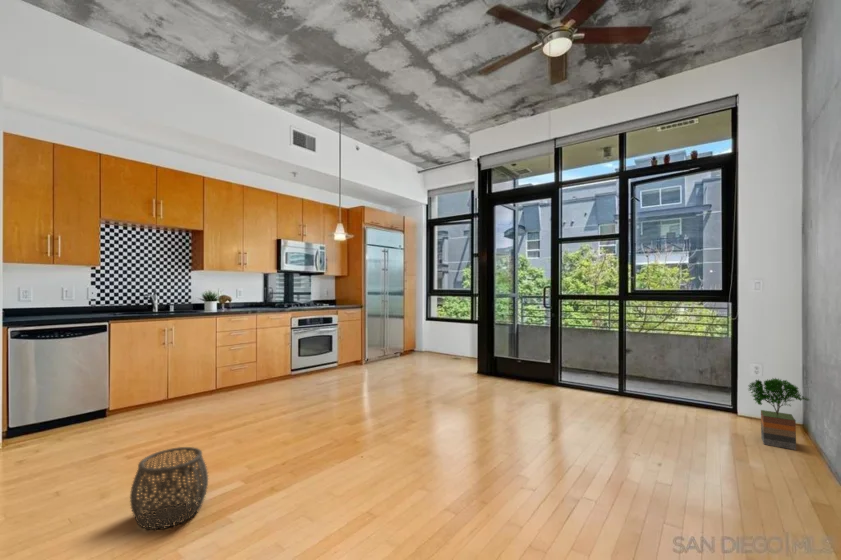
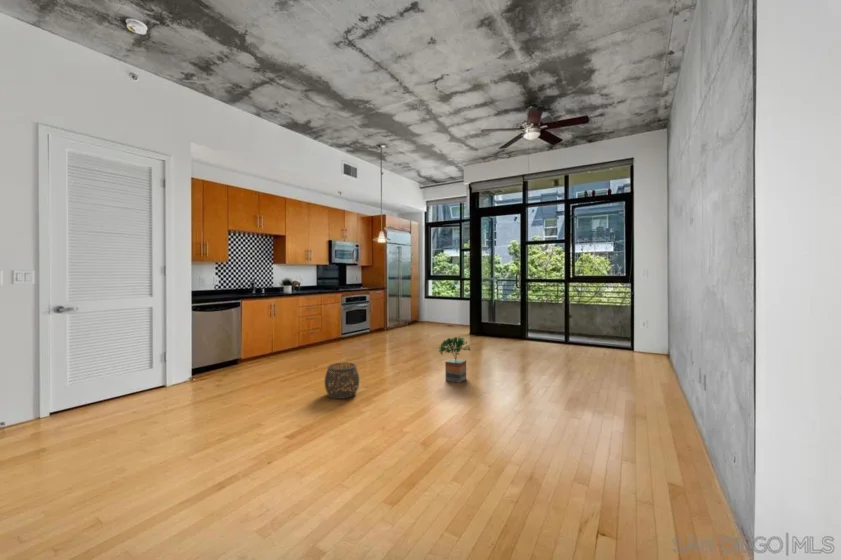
potted tree: present [749,378,809,450] -> present [439,337,470,383]

